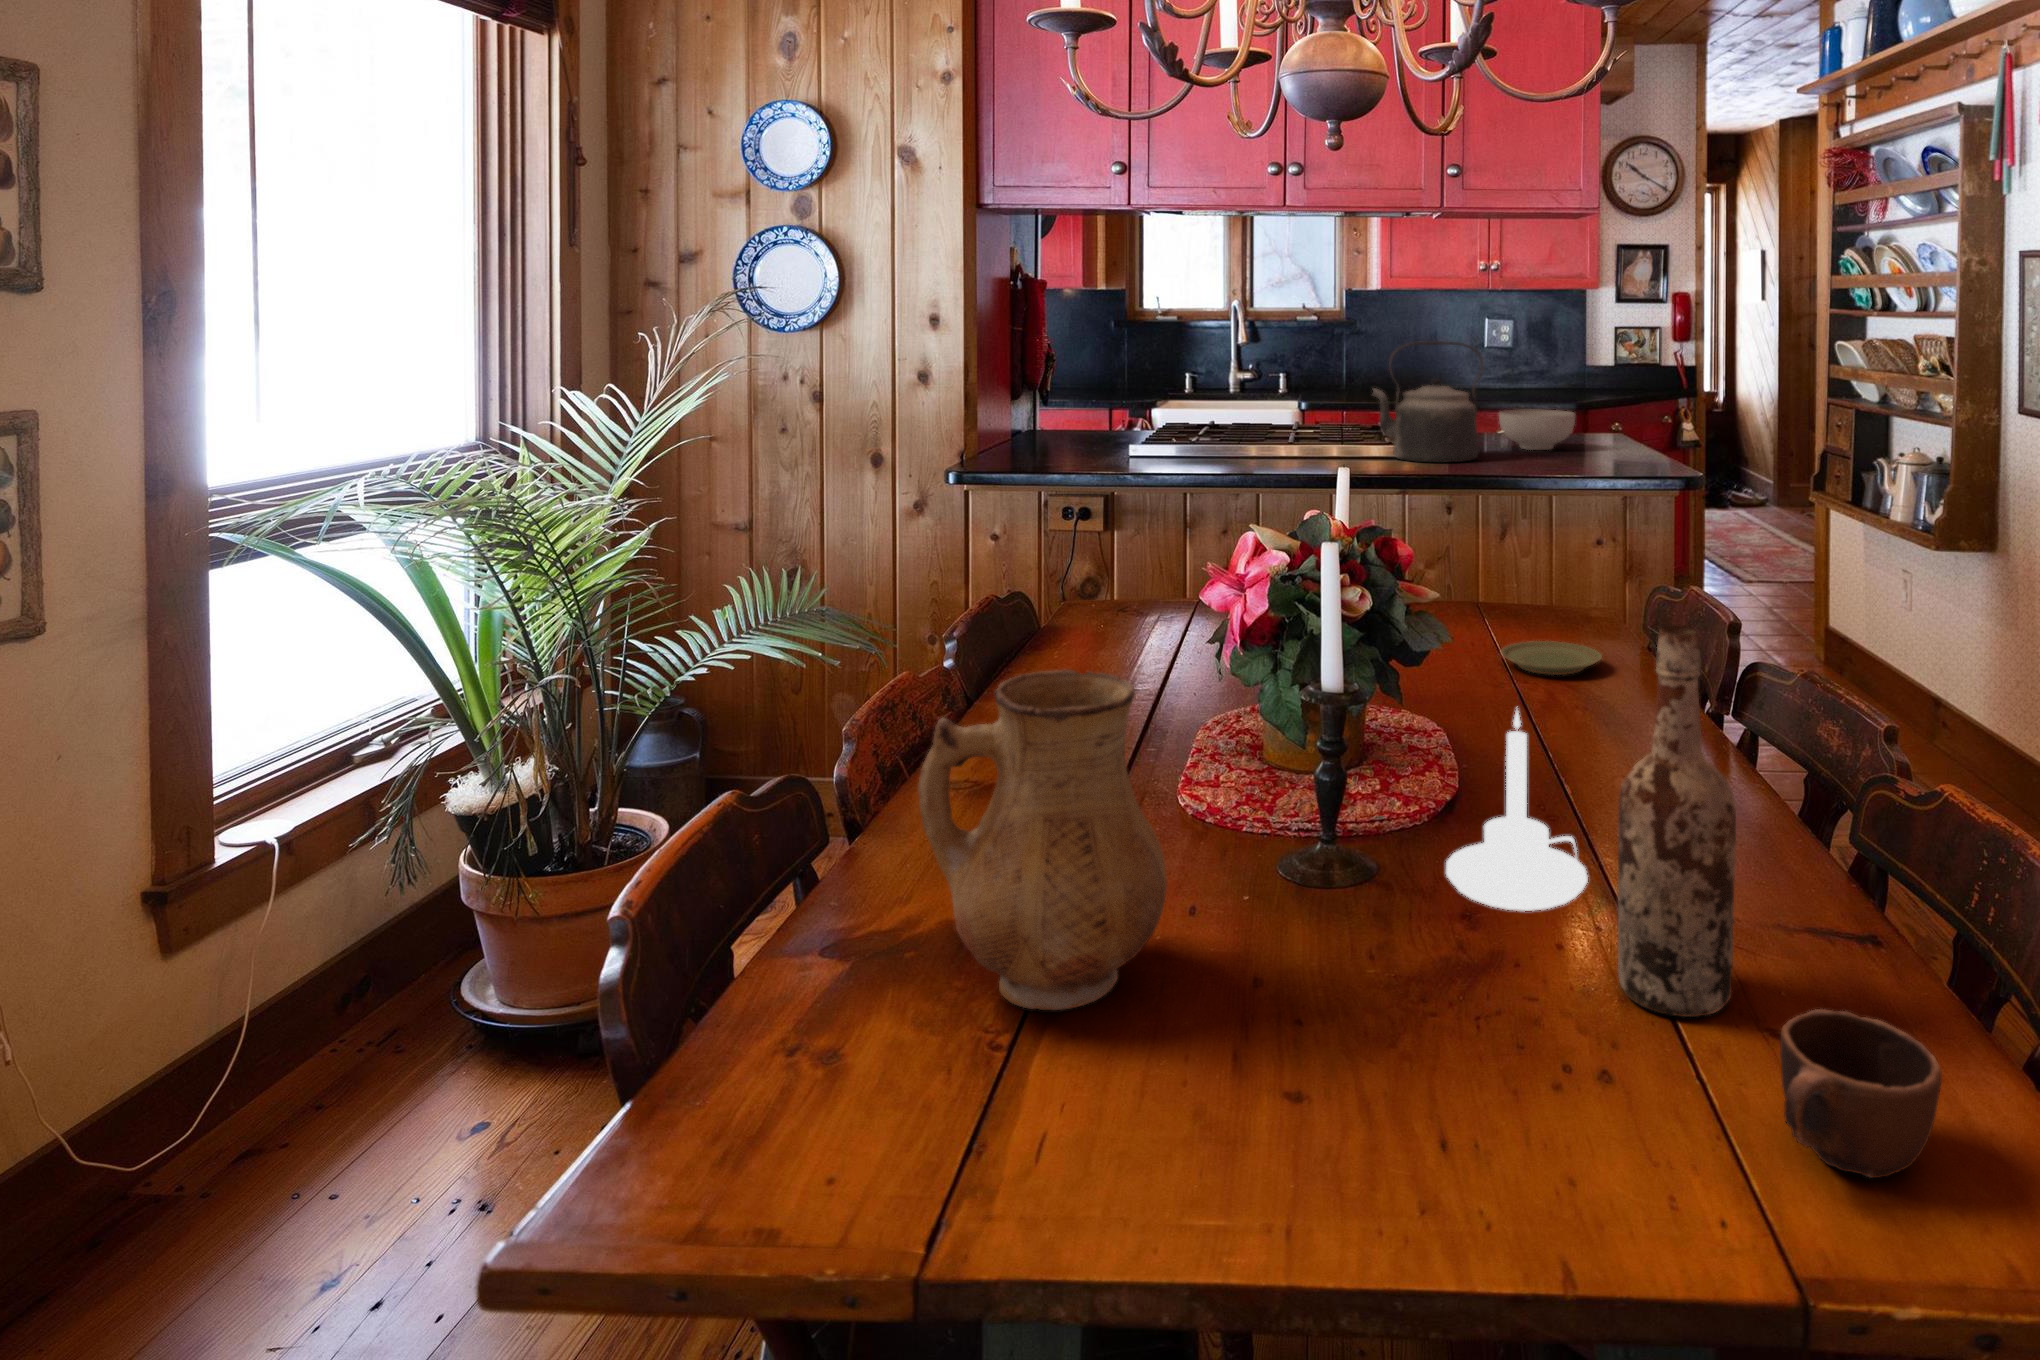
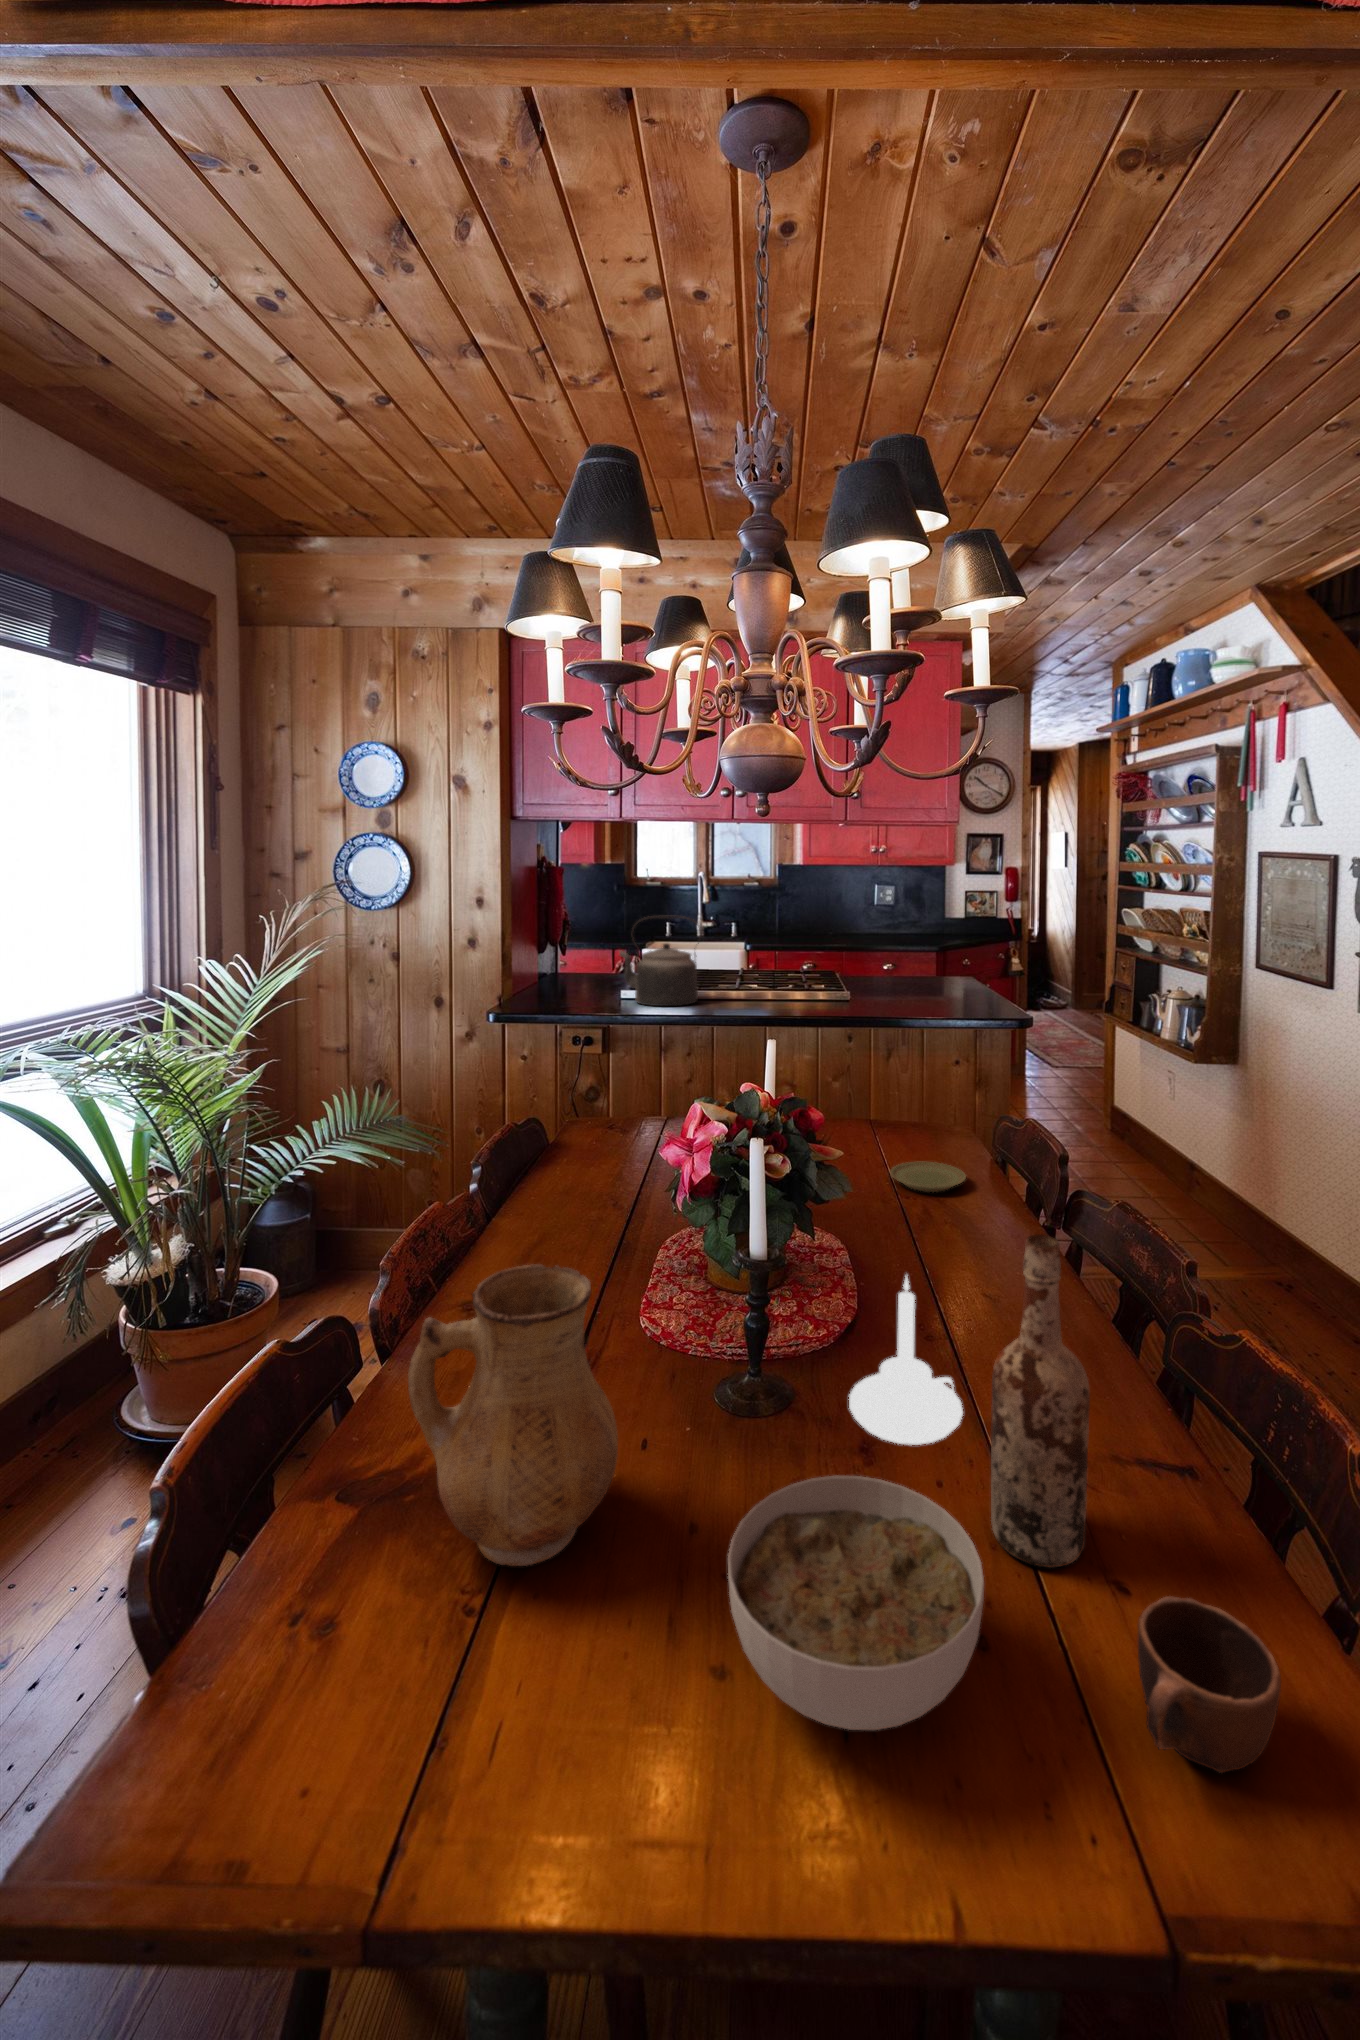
kettle: present [1372,341,1483,463] -> present [620,916,699,1006]
bowl: present [1499,410,1575,450] -> present [728,1476,984,1730]

